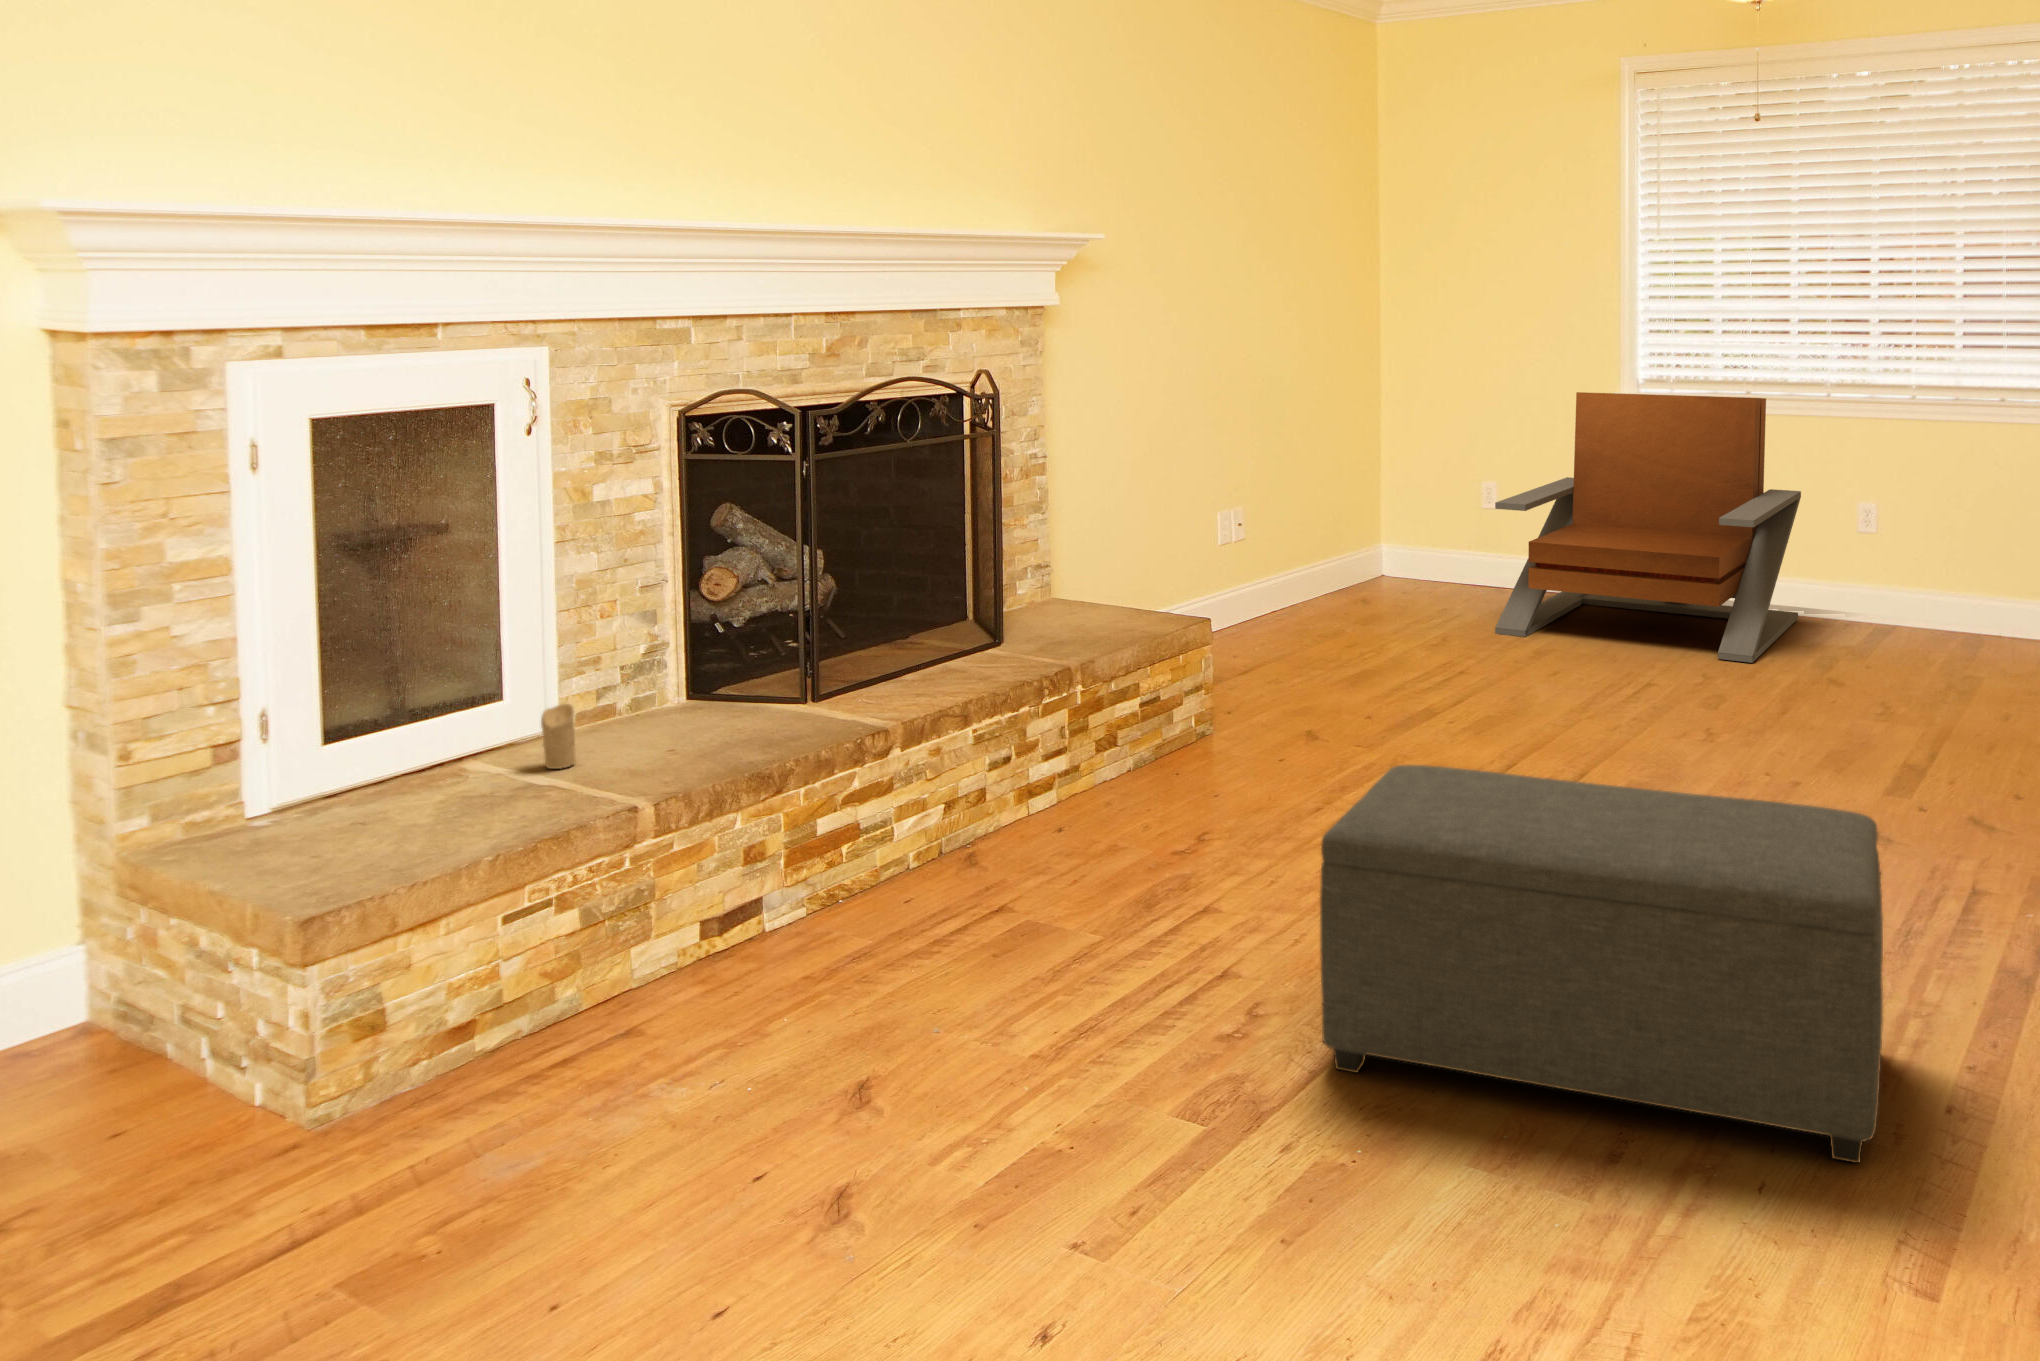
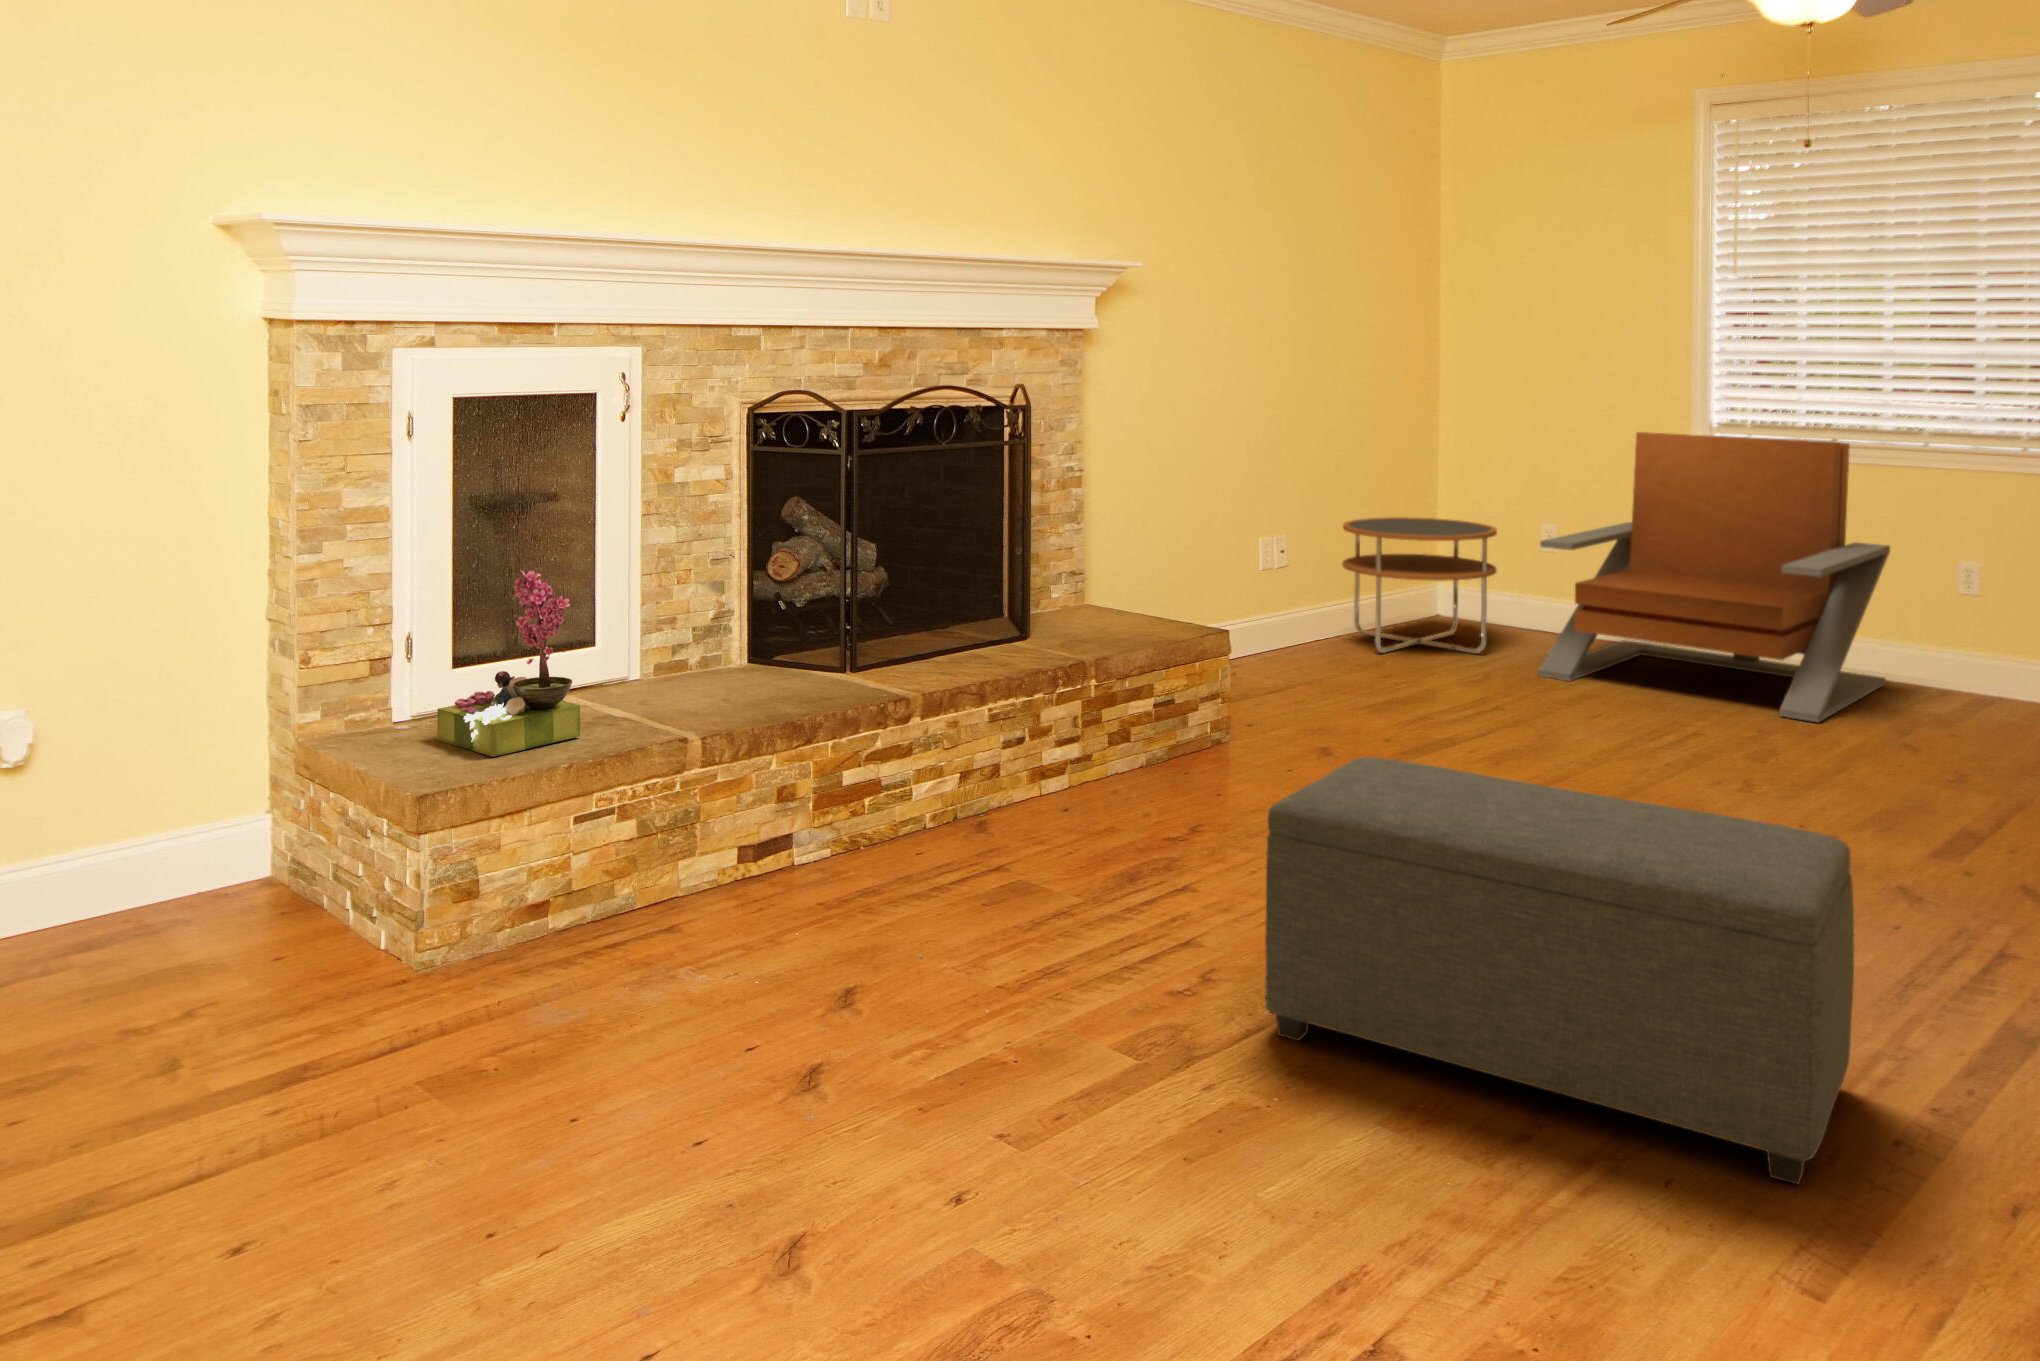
side table: none [1300,482,1449,619] -> present [1342,517,1497,653]
flower arrangement: none [311,622,501,856] -> present [438,571,580,757]
candle: present [541,704,576,769] -> none [619,651,646,706]

